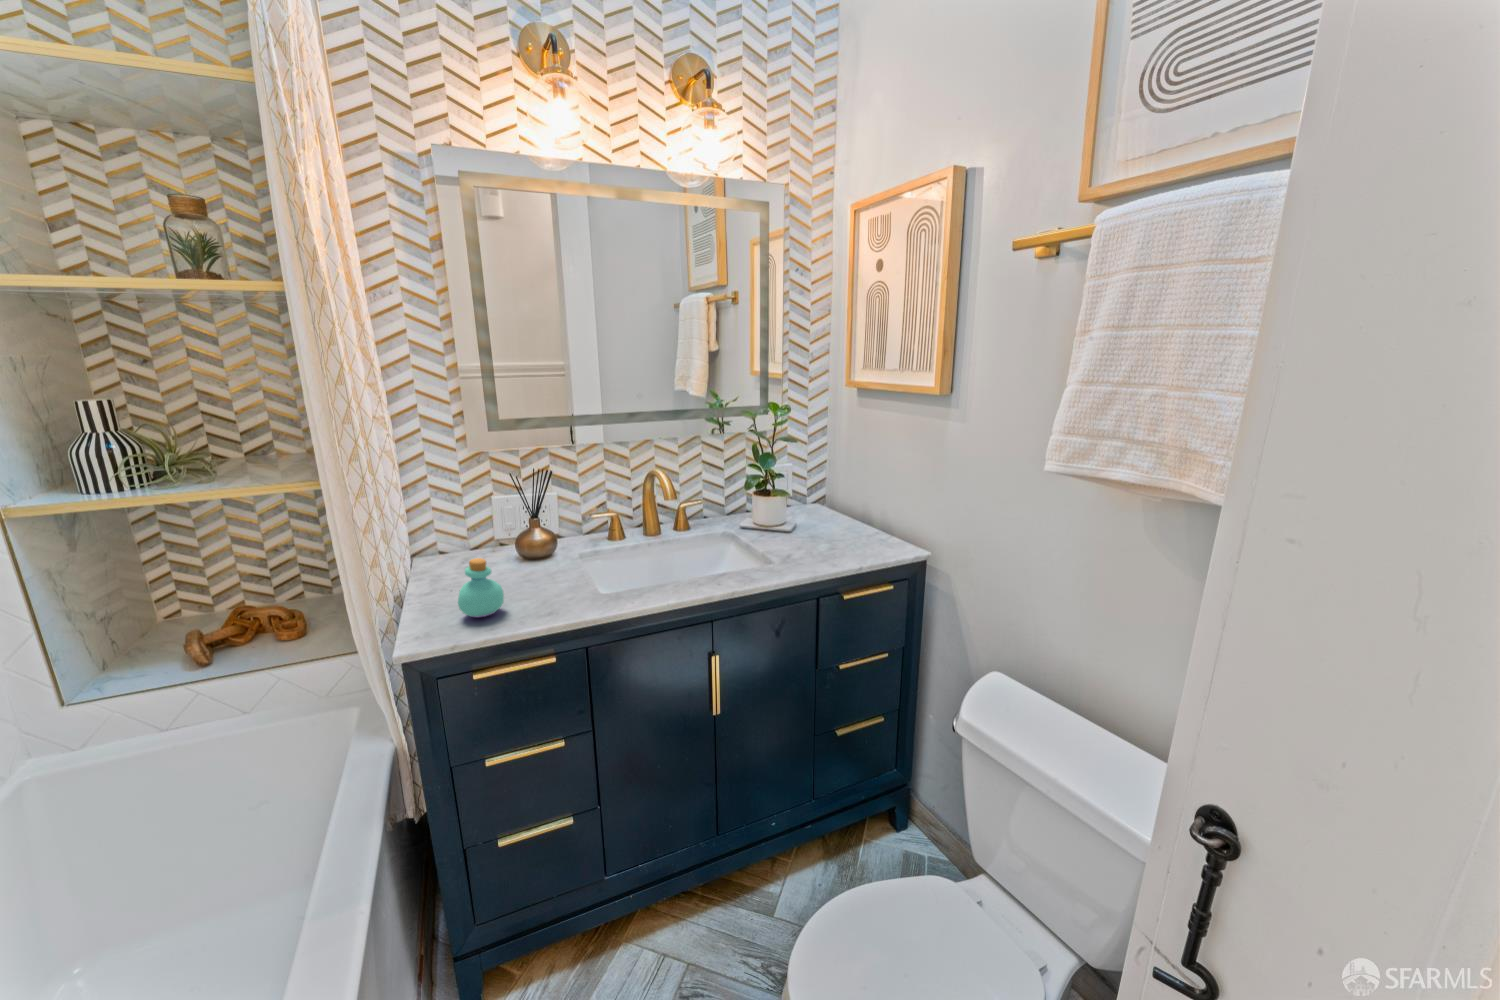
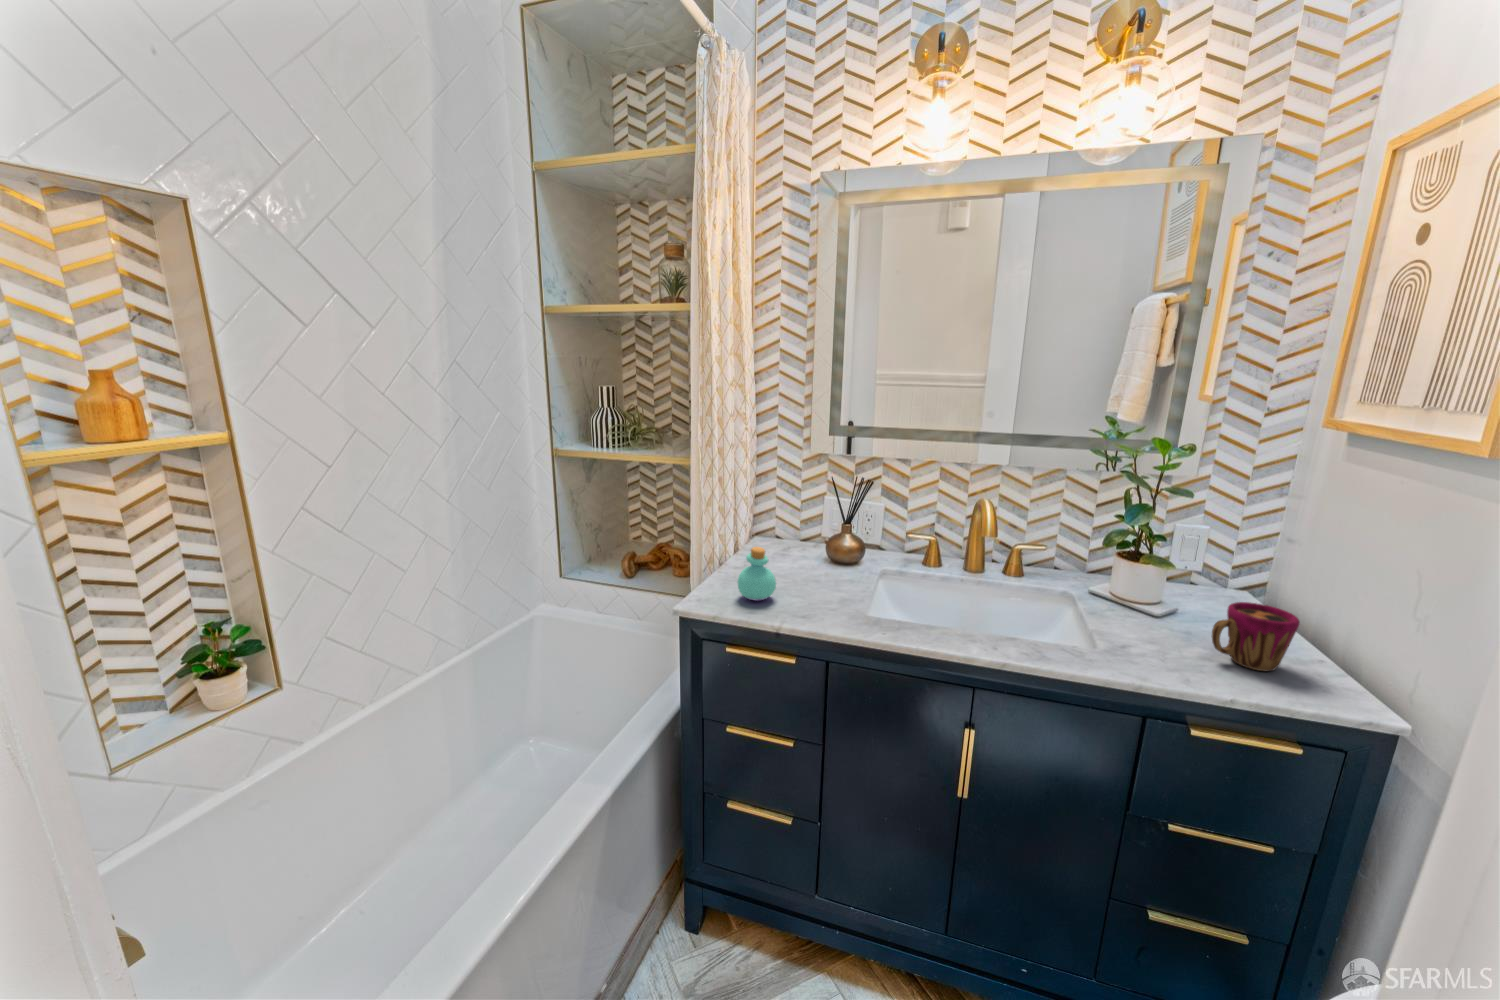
cup: none [833,506,872,548] -> present [1212,602,1300,671]

